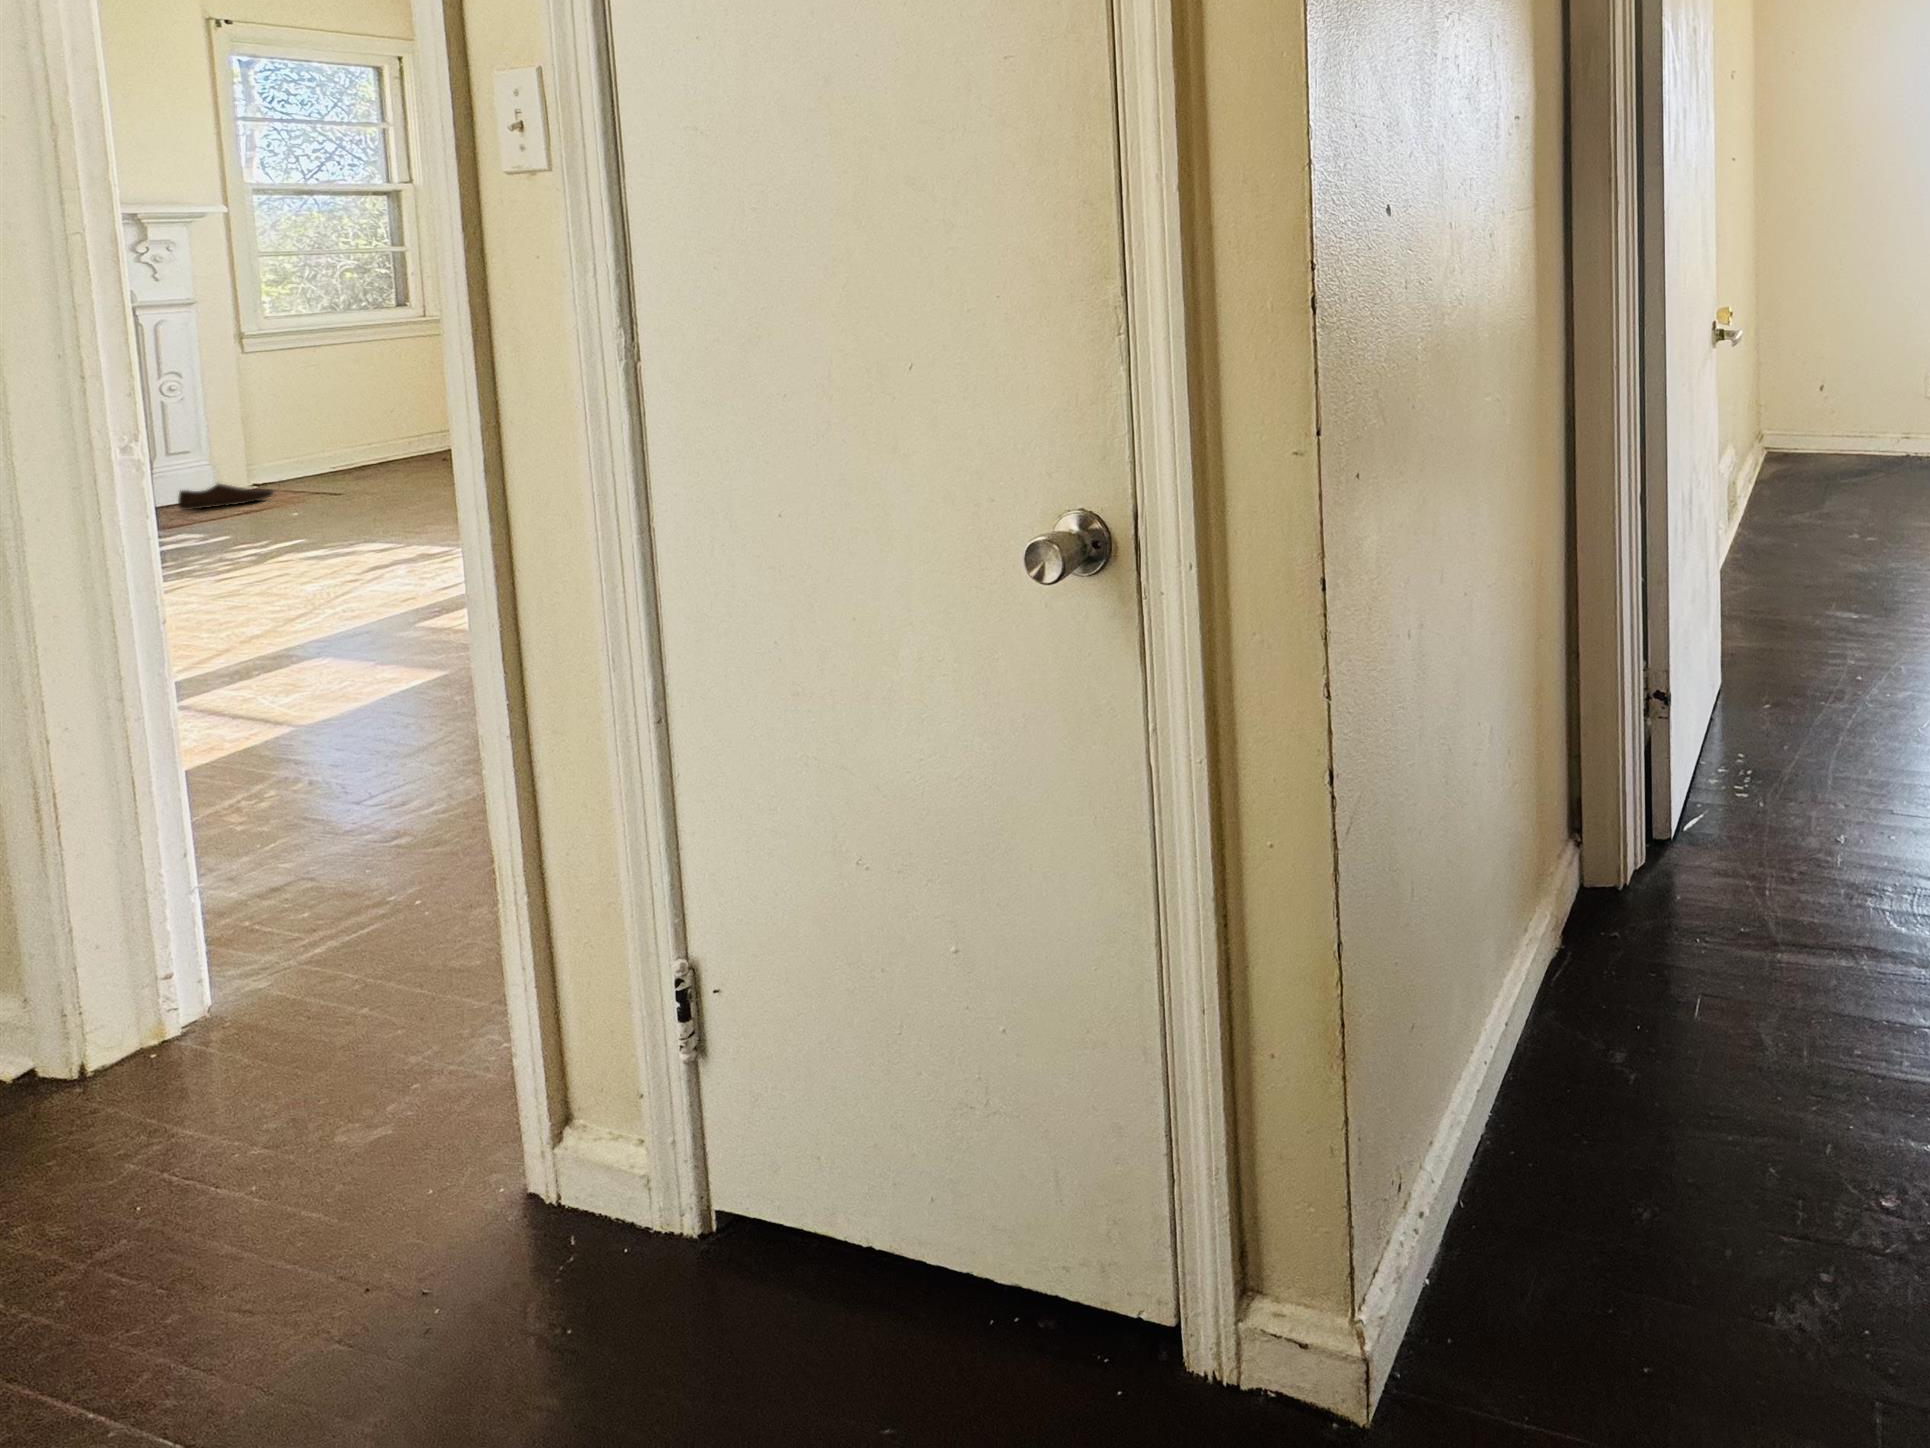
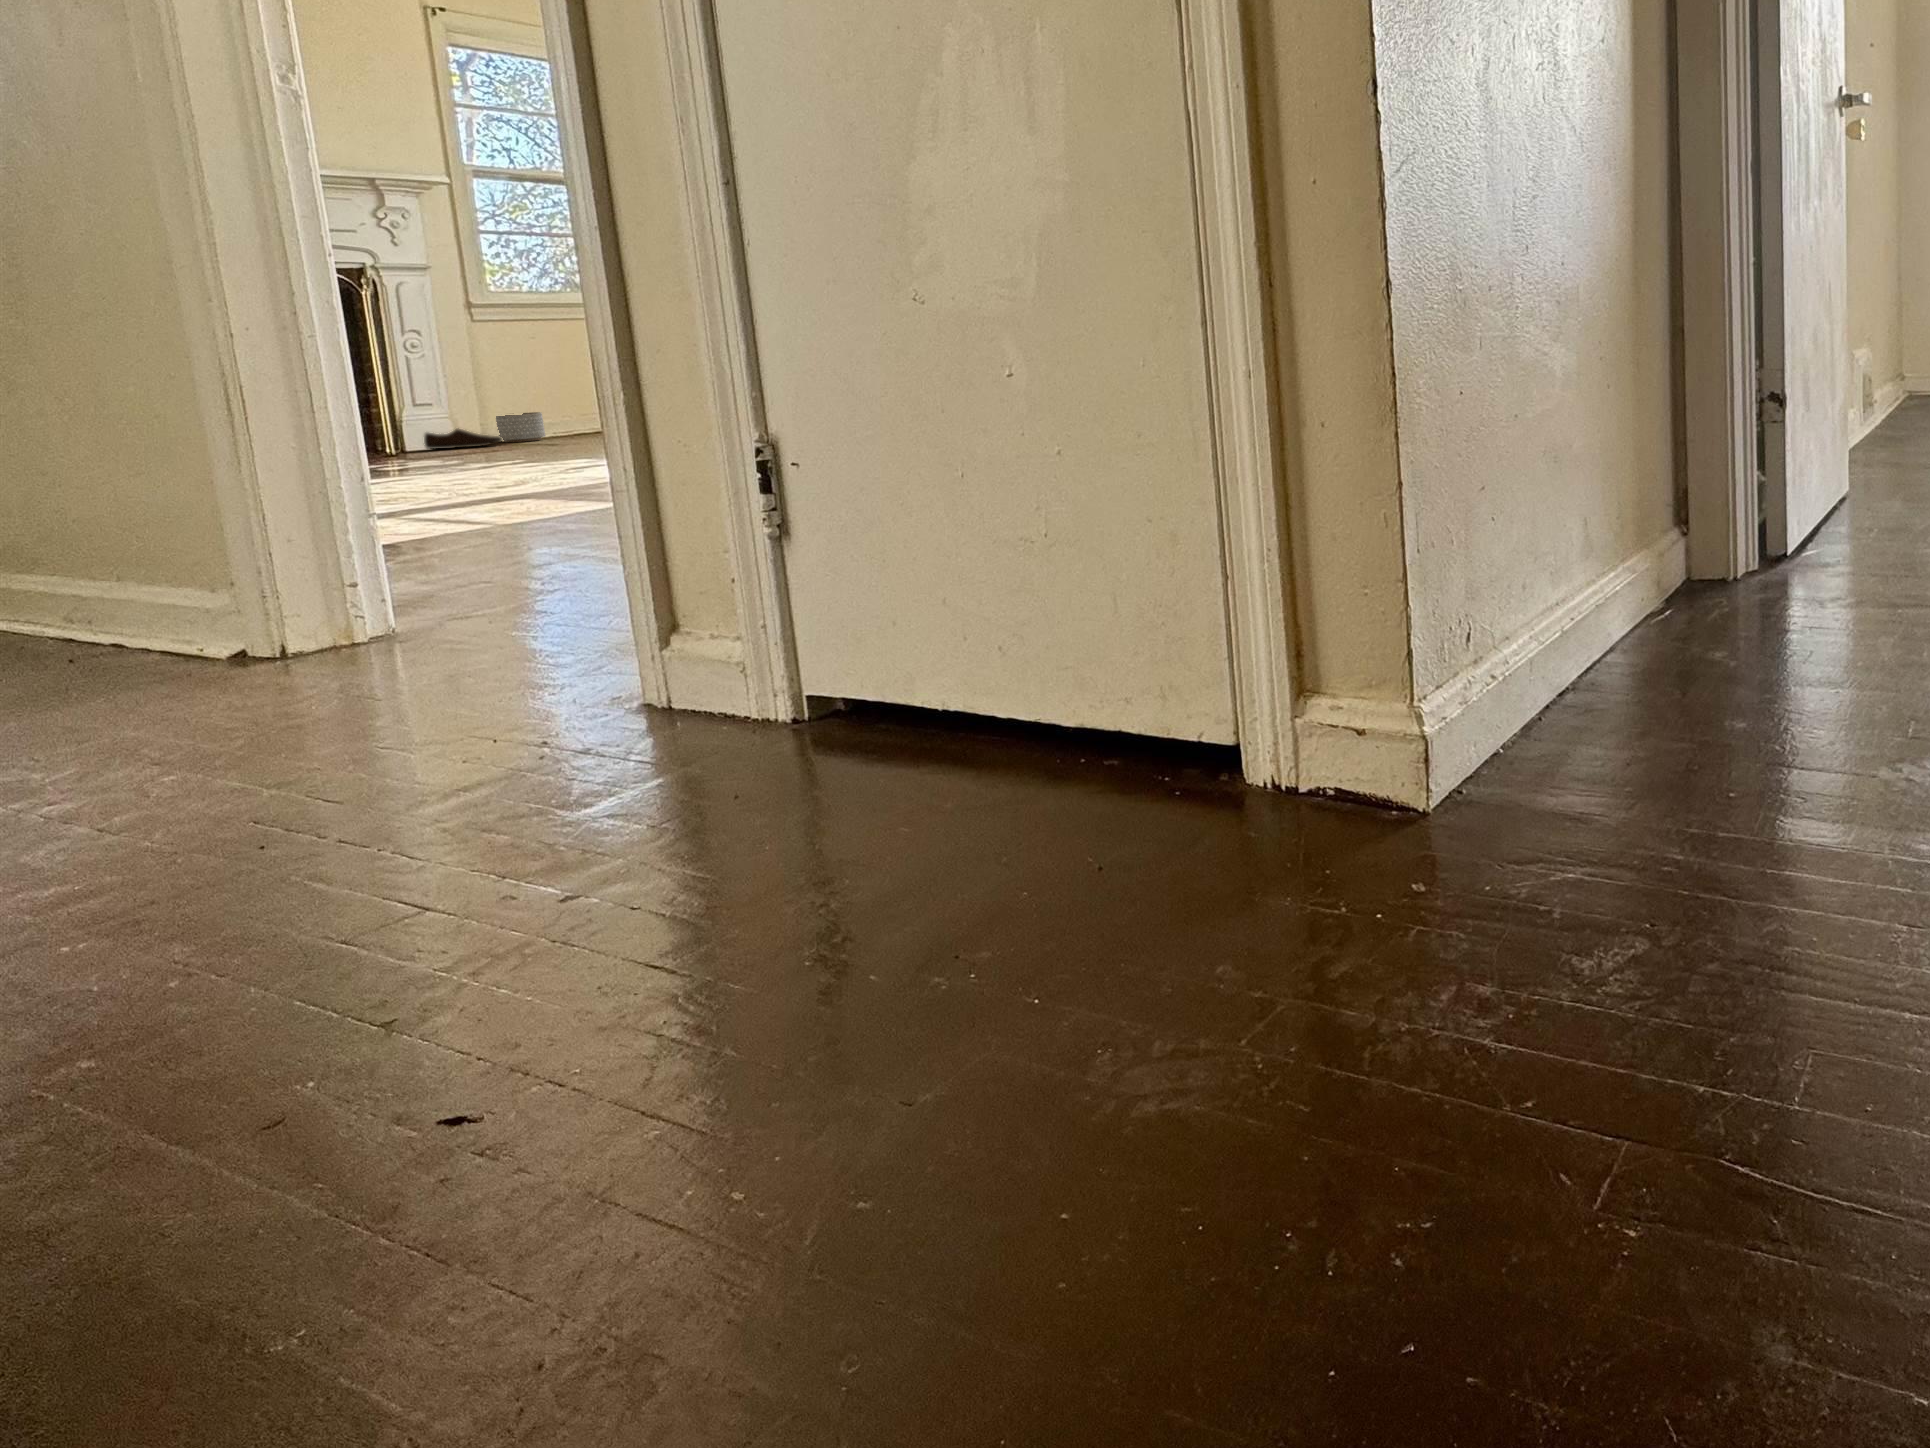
planter: none [265,453,325,490] -> present [496,412,546,442]

